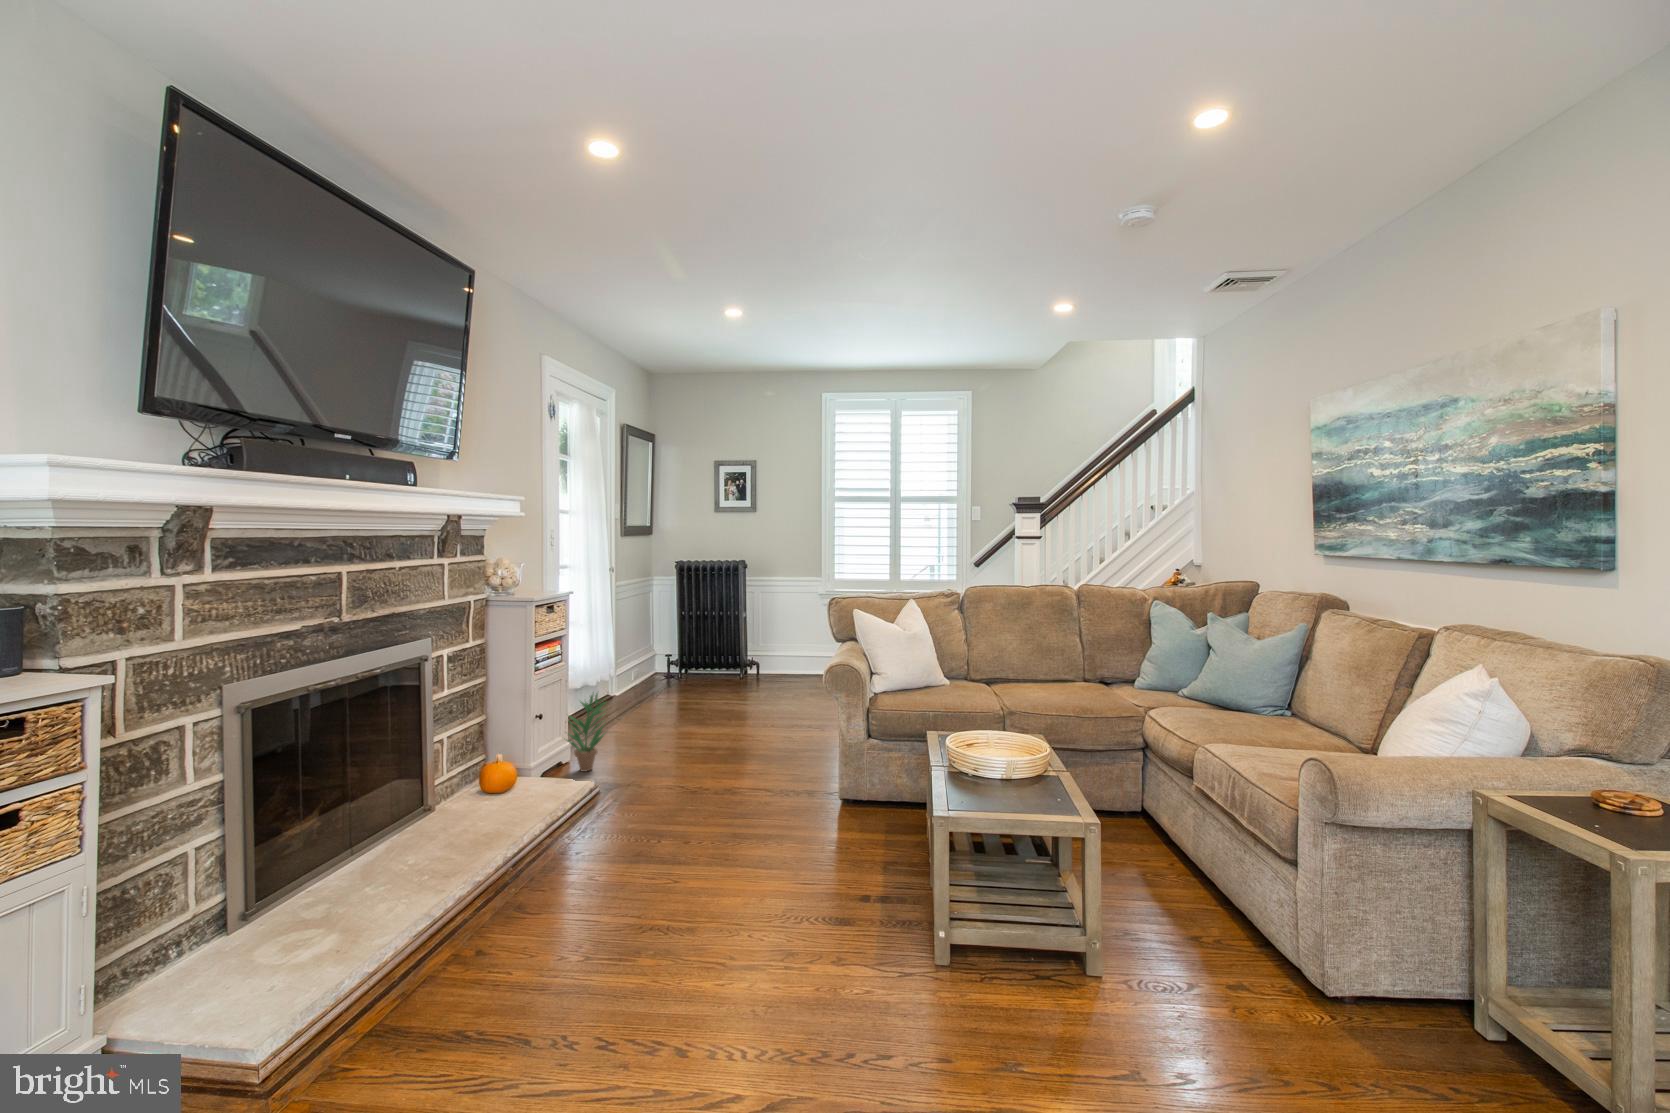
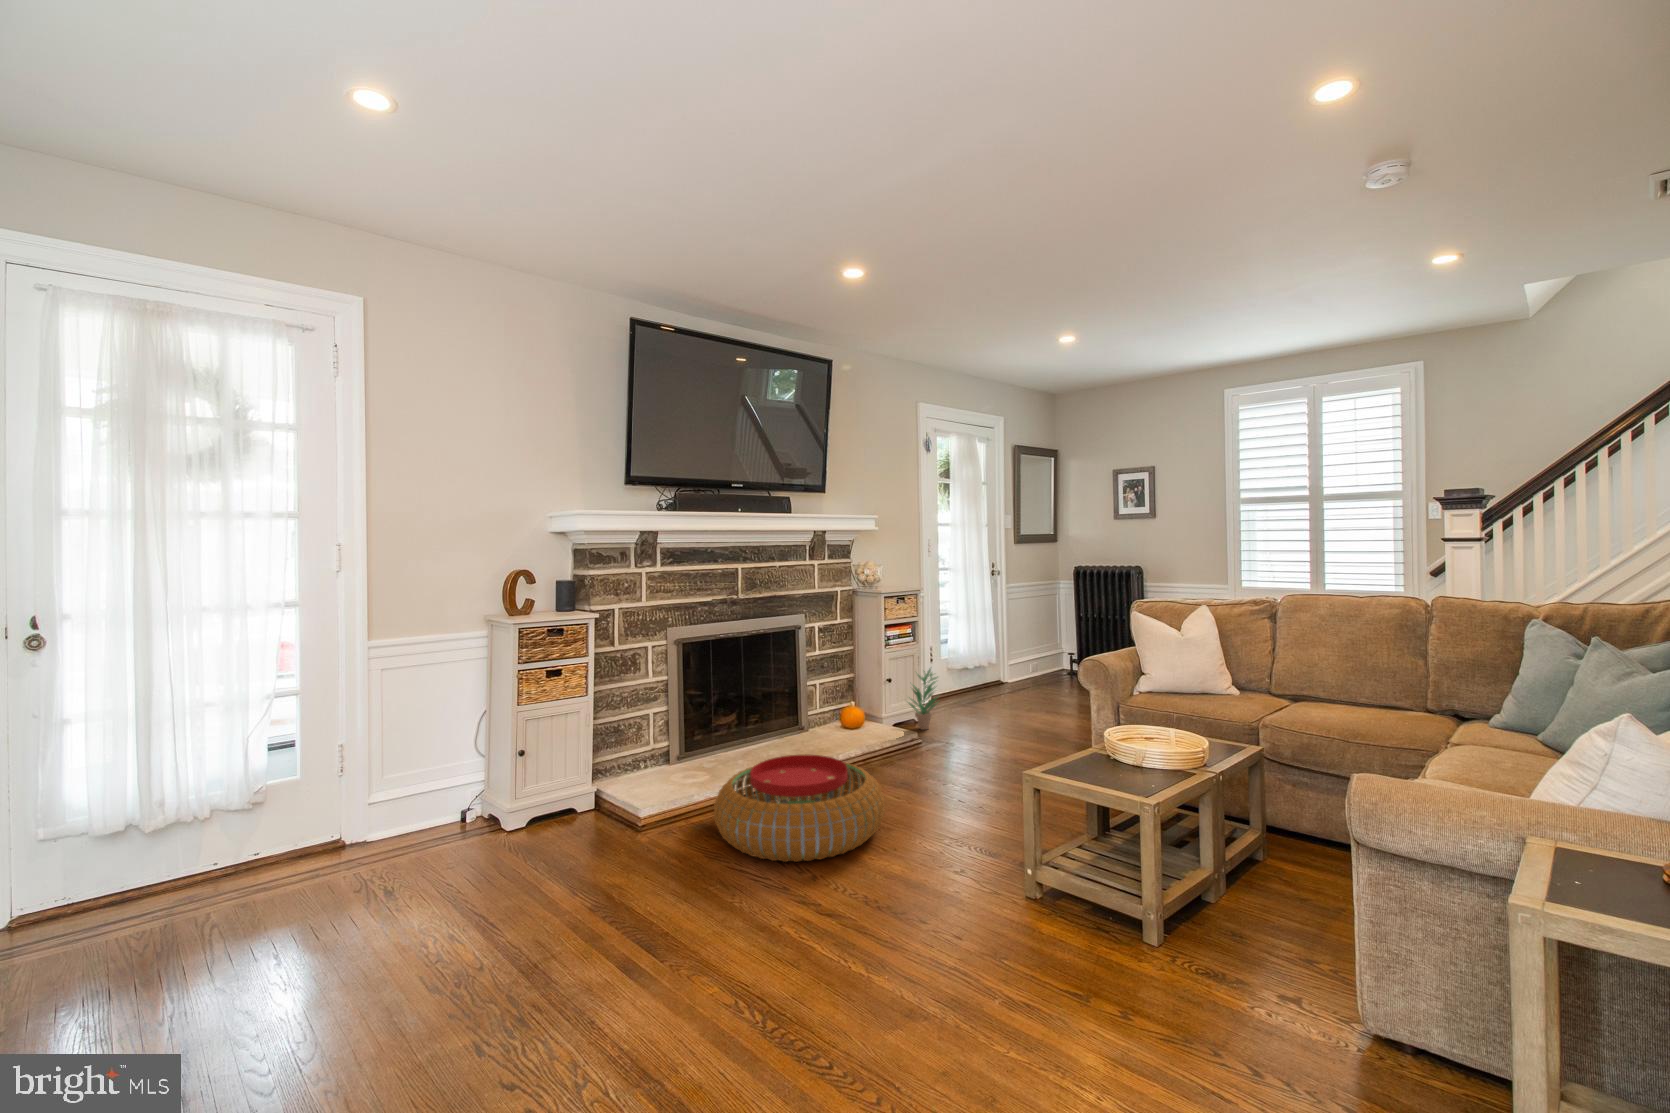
pouf: none [434,841,705,1035] -> present [714,755,885,862]

